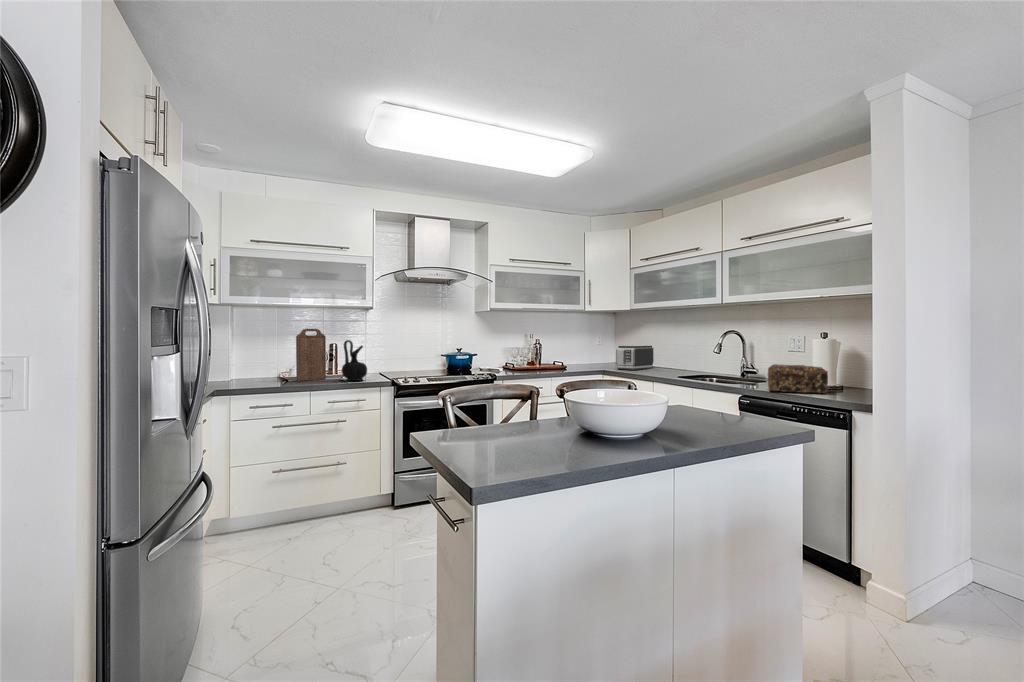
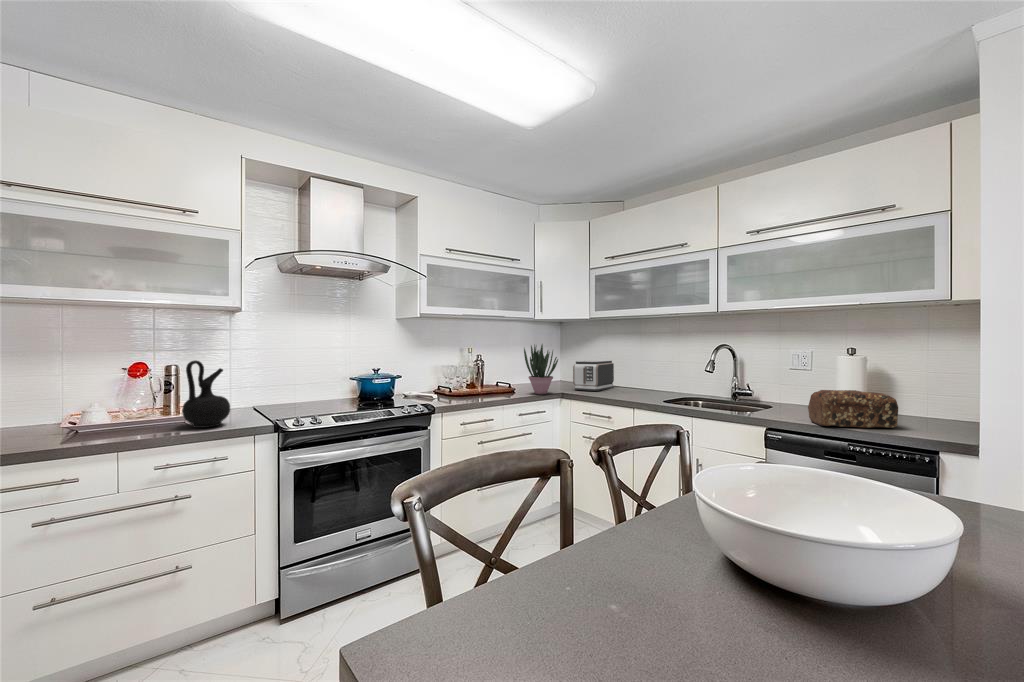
cutting board: present [296,329,326,381] -> none [90,342,153,434]
potted plant: none [573,331,601,372] -> present [524,344,558,394]

